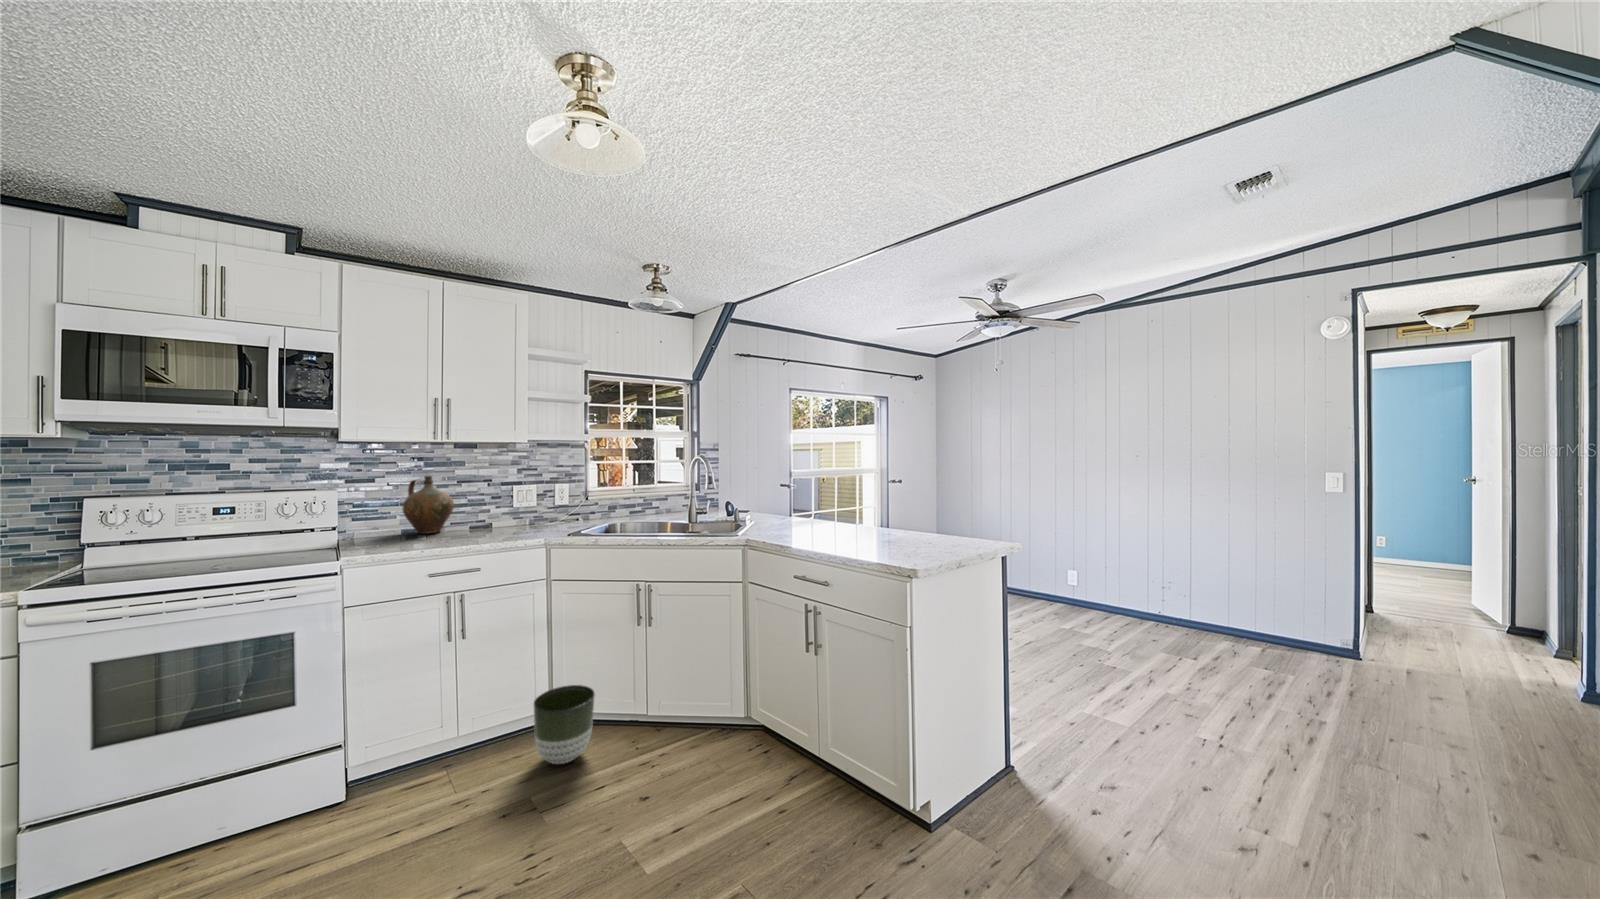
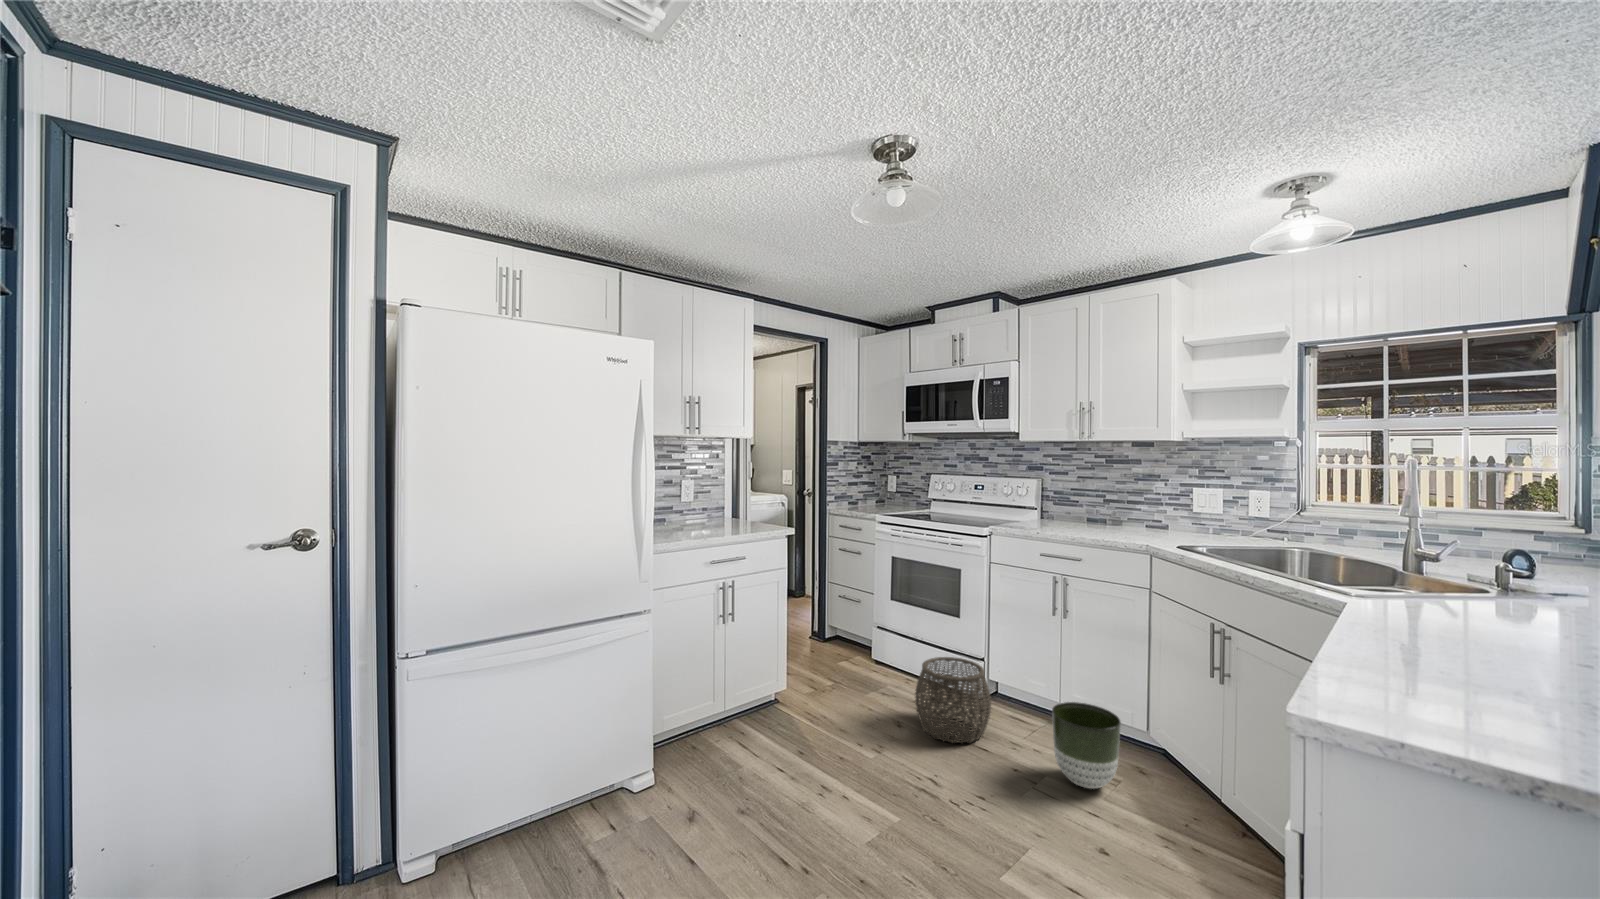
ceramic jug: present [402,476,454,534] -> none [1069,470,1111,526]
woven basket: none [325,724,451,855] -> present [915,657,991,743]

